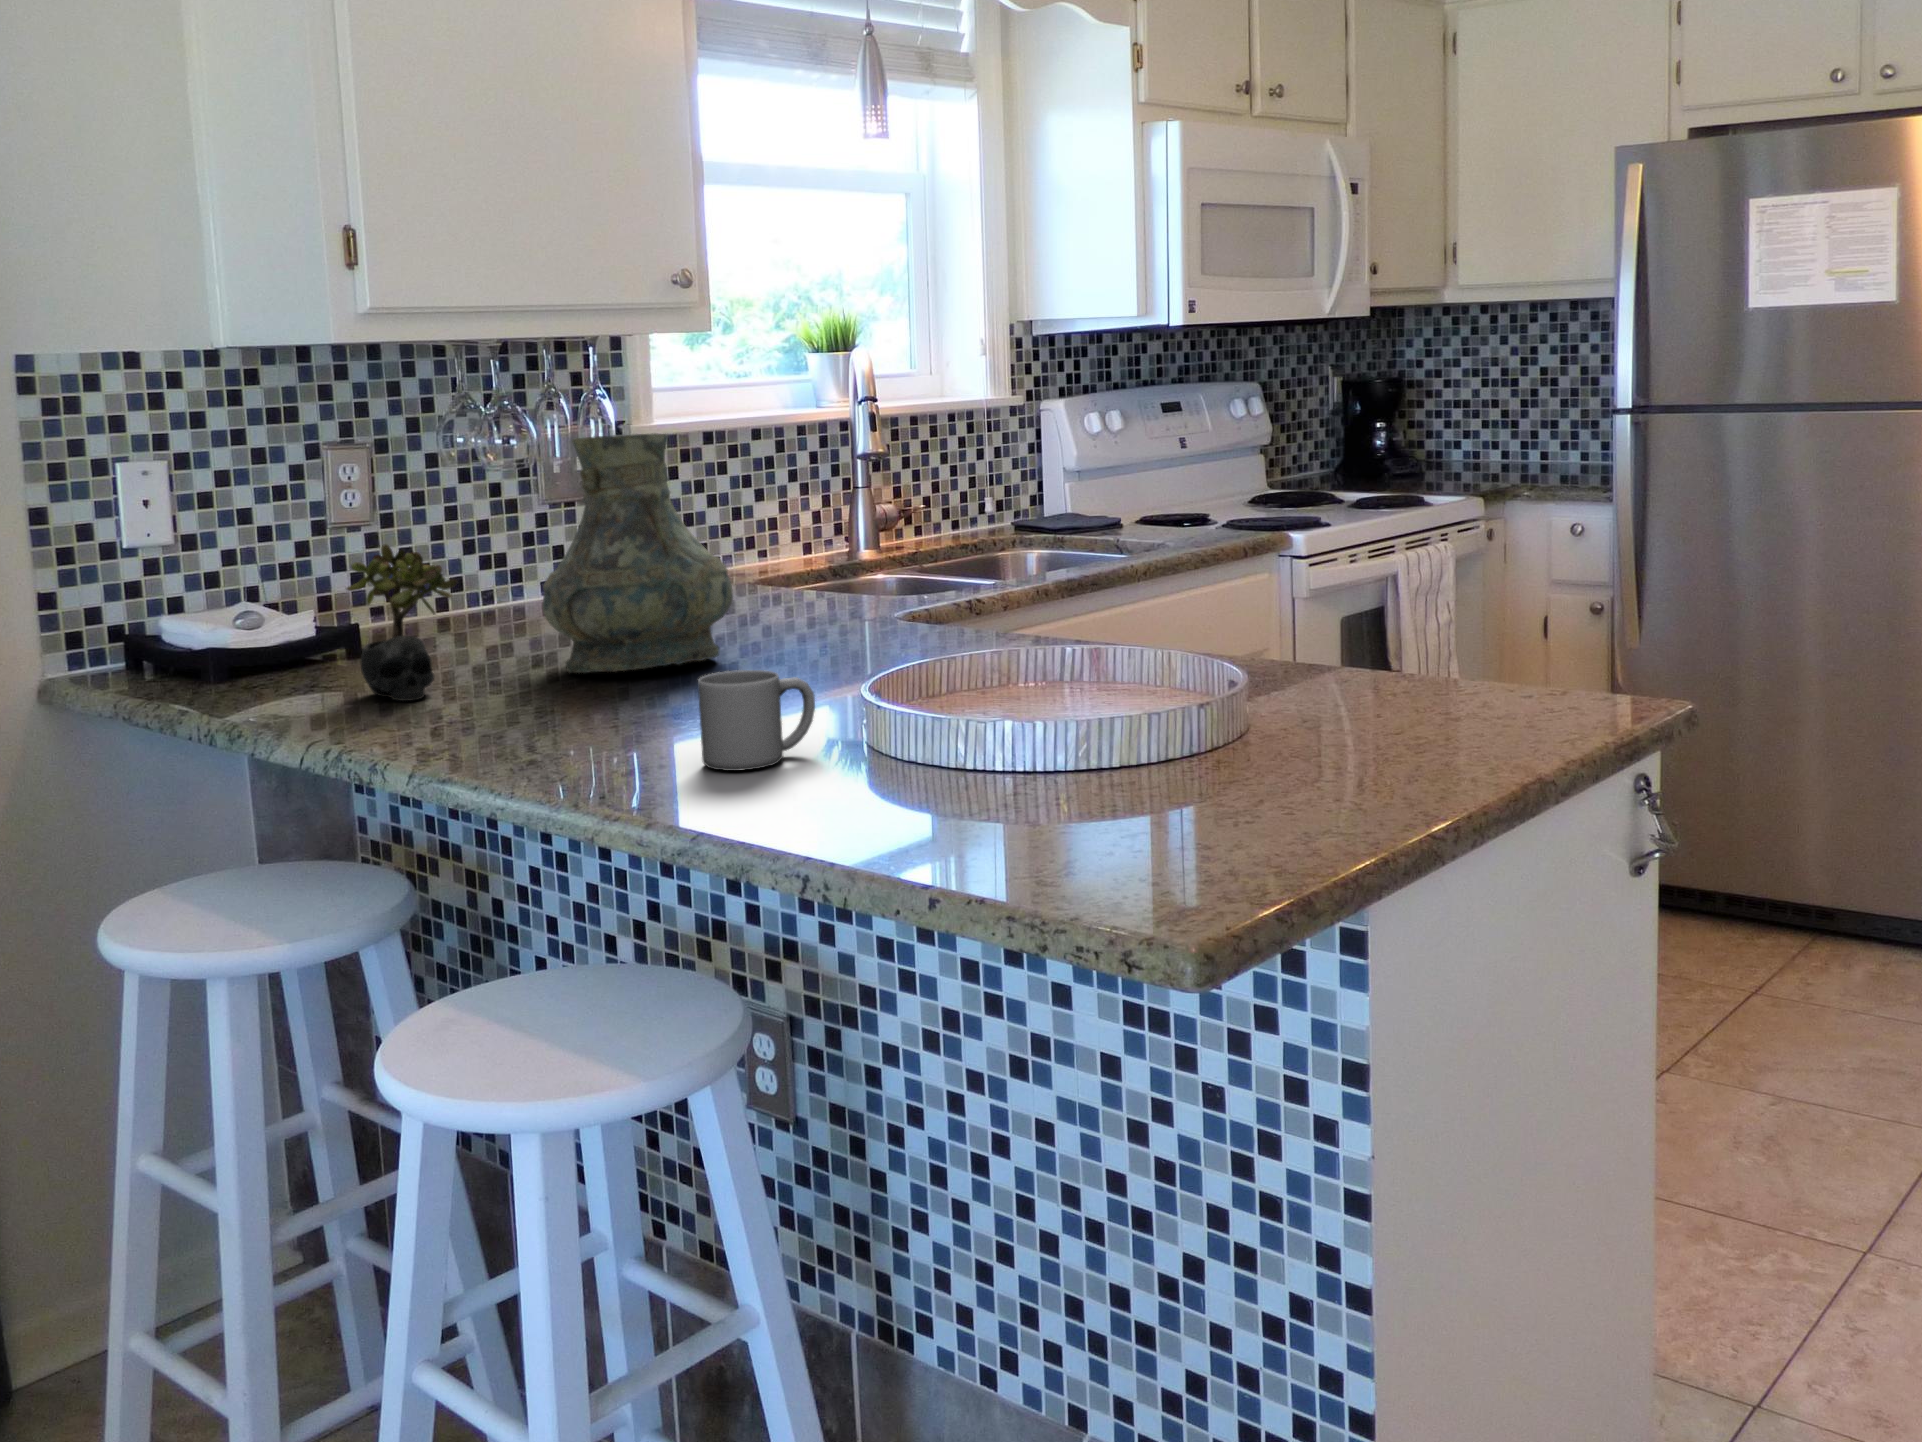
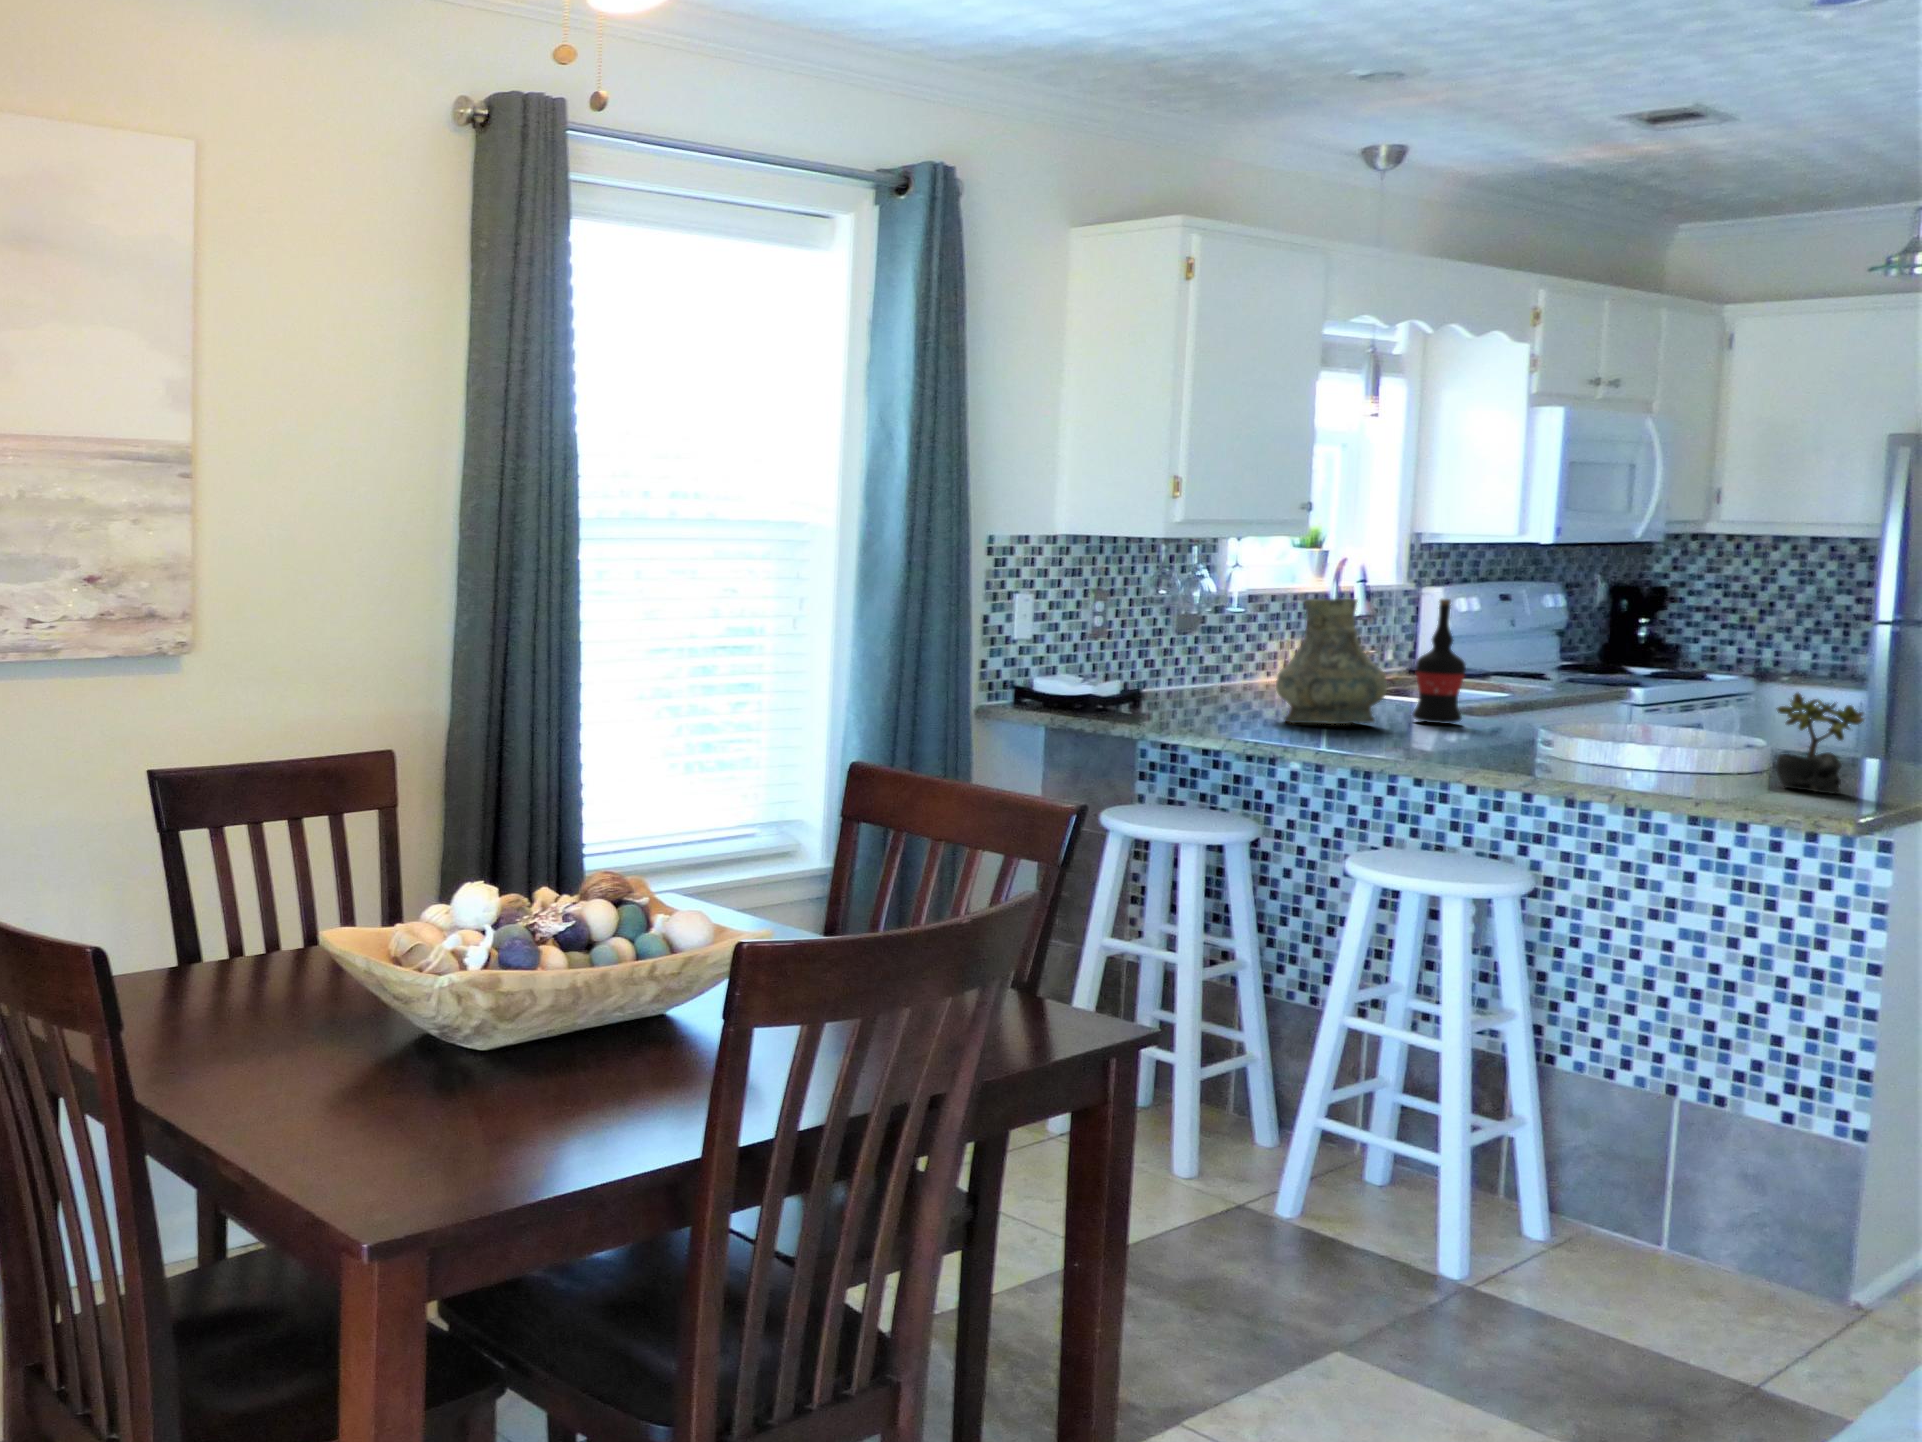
wine bottle: none [813,421,895,643] -> present [1413,599,1466,724]
succulent plant: present [346,544,457,701] -> present [1776,693,1864,794]
mug: present [698,670,815,771] -> none [1478,719,1534,765]

